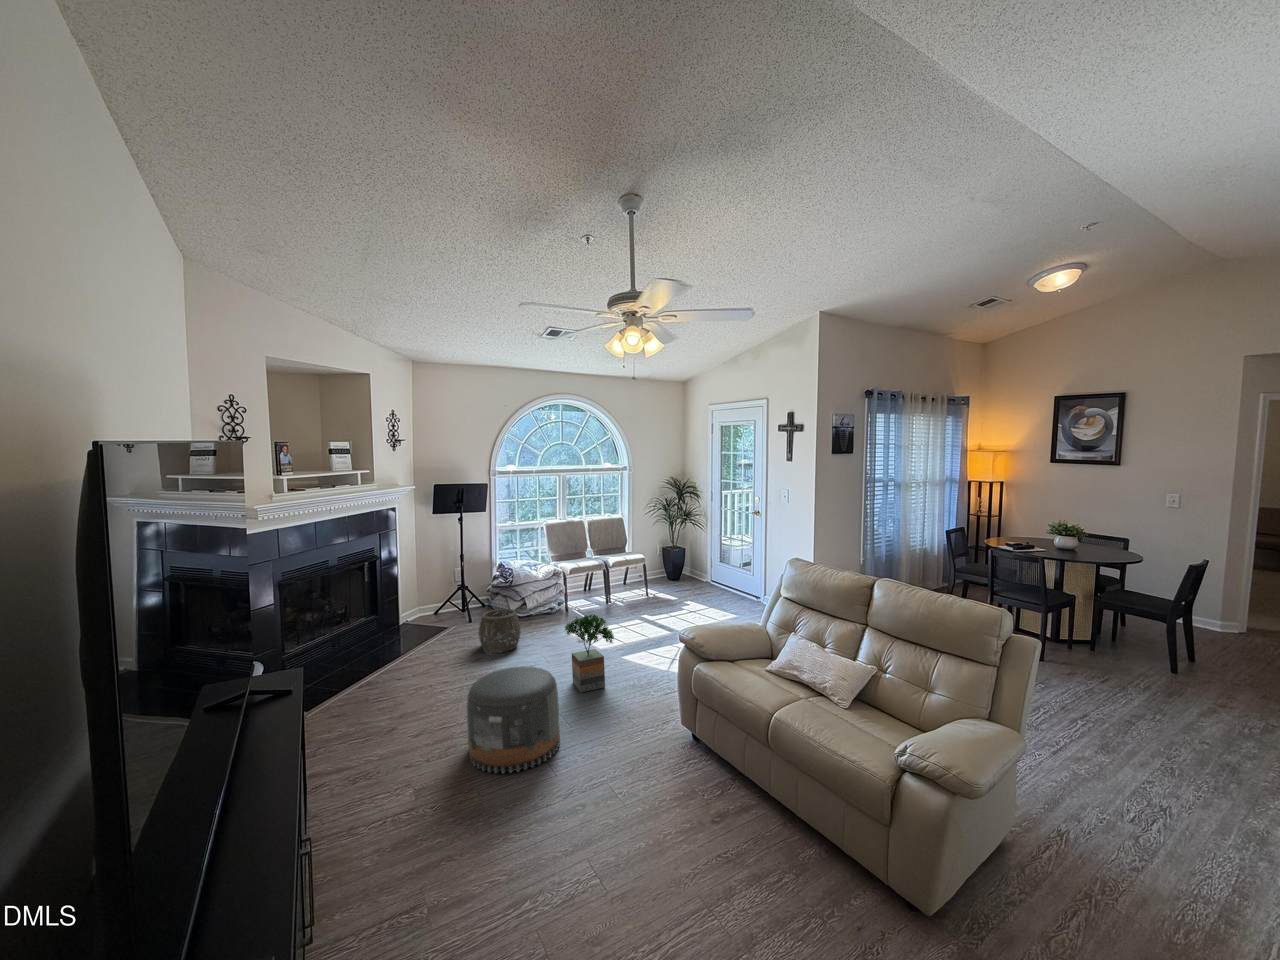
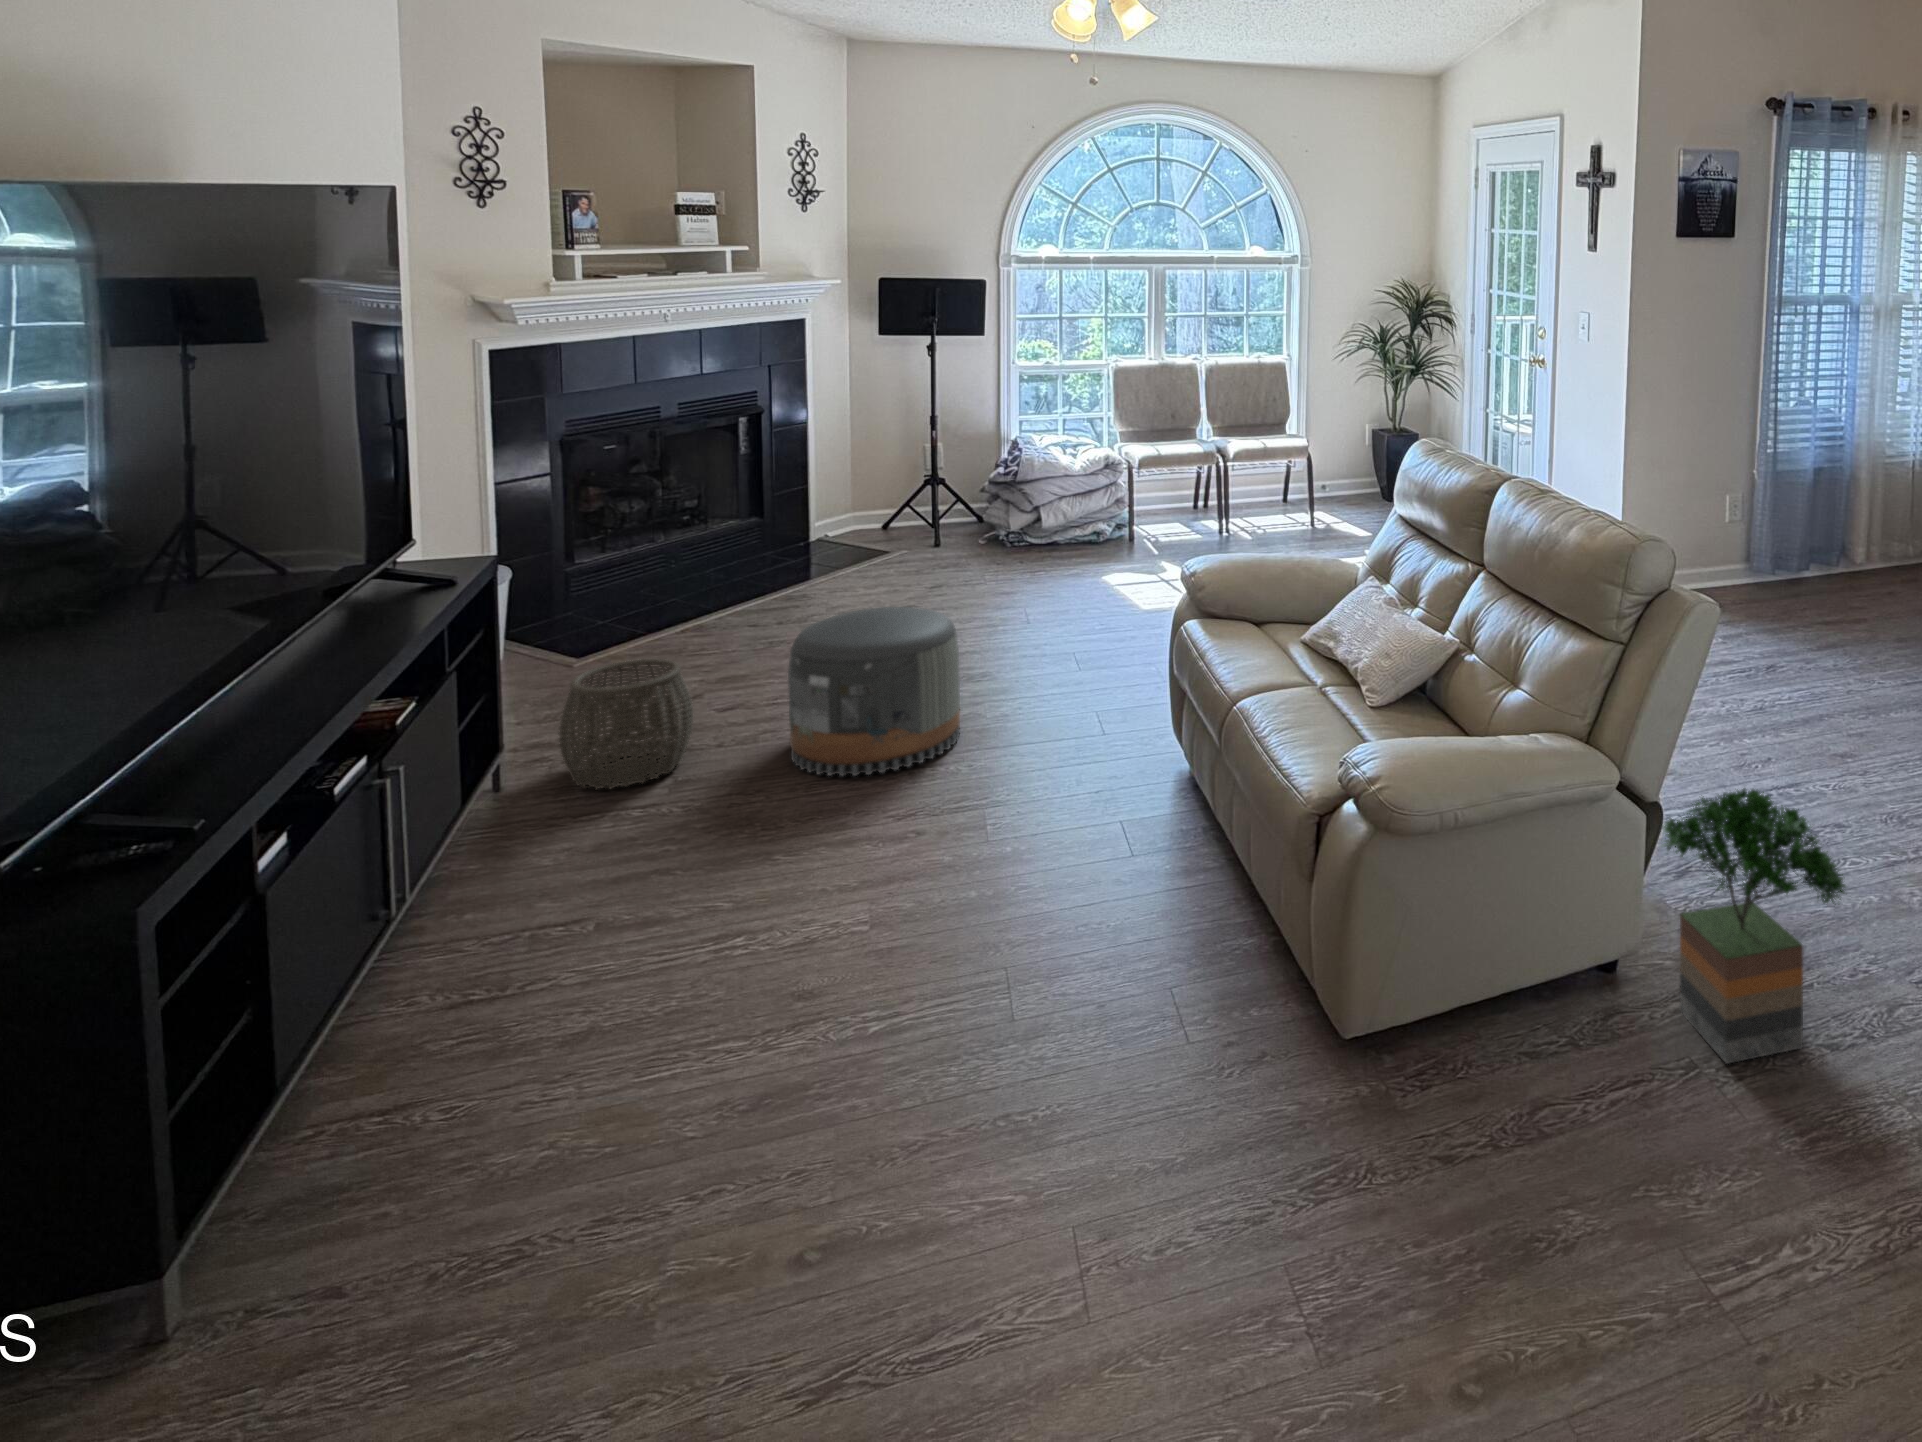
woven basket: present [479,609,521,653] -> present [558,659,694,789]
potted tree: present [565,615,614,693] -> present [1663,788,1846,1064]

